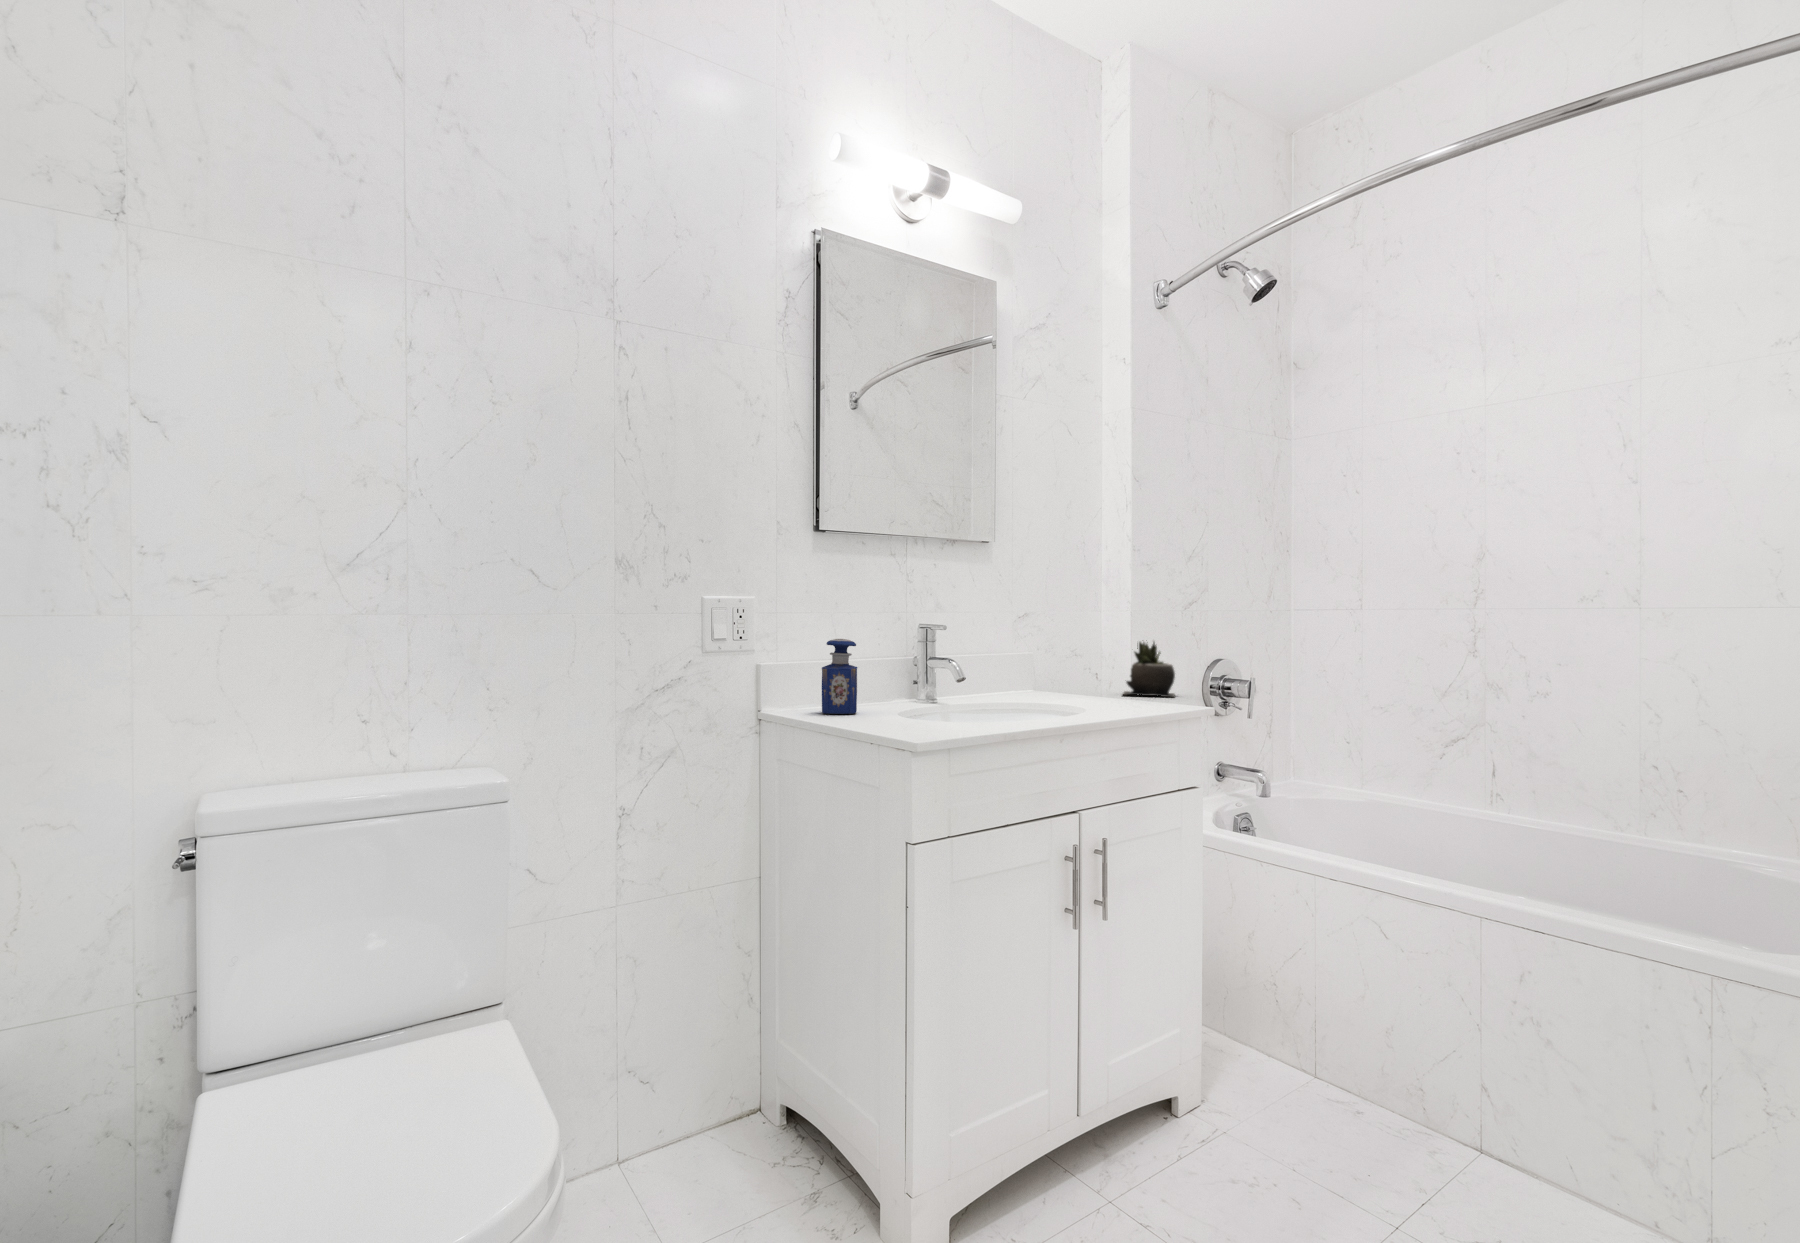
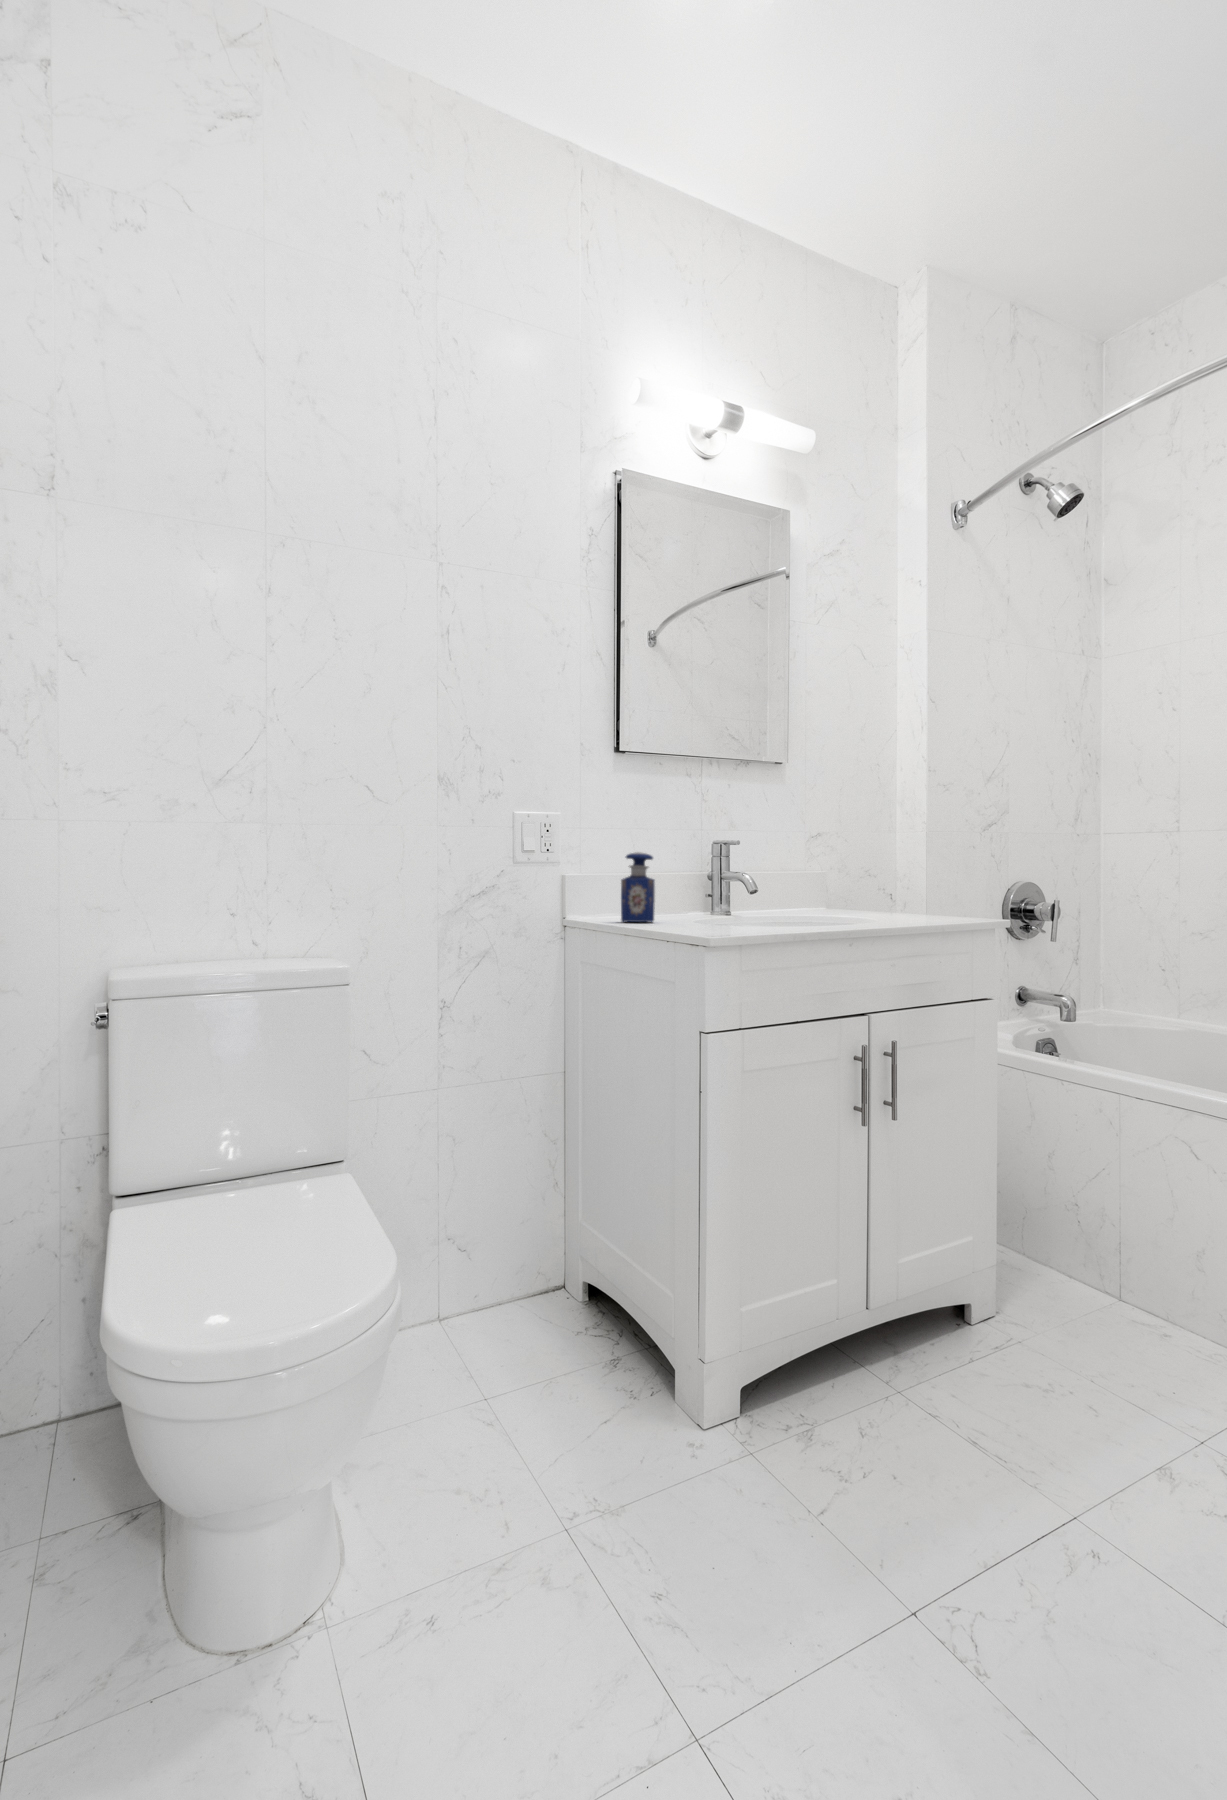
succulent plant: present [1123,642,1175,697] -> none [918,863,974,918]

